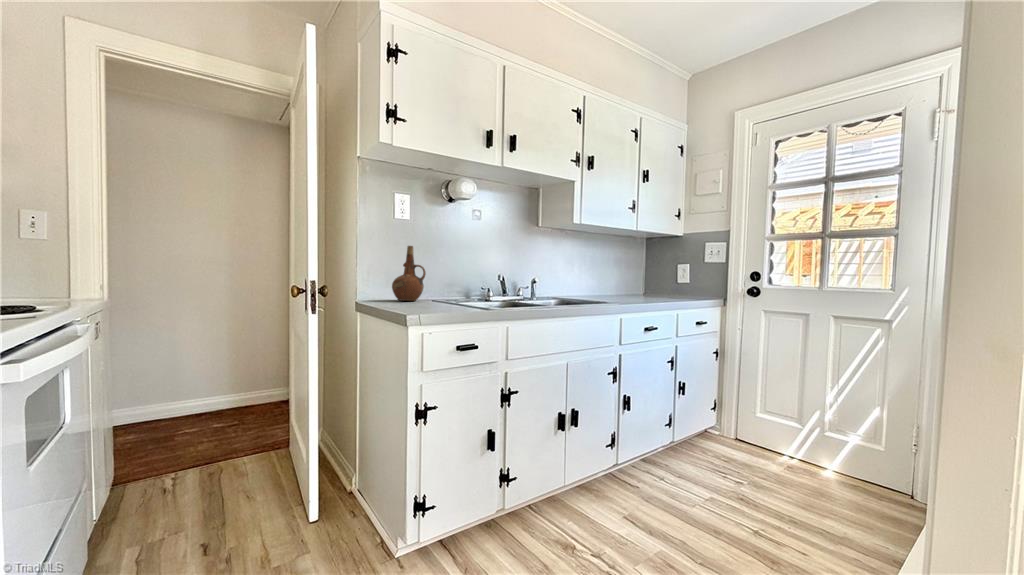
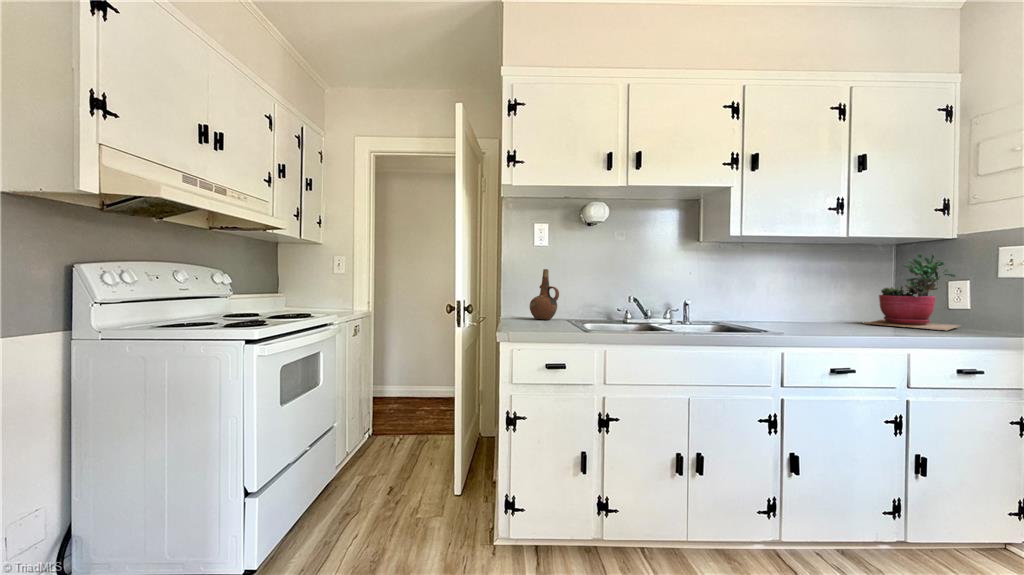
succulent plant: none [635,244,682,297] -> present [867,253,960,330]

